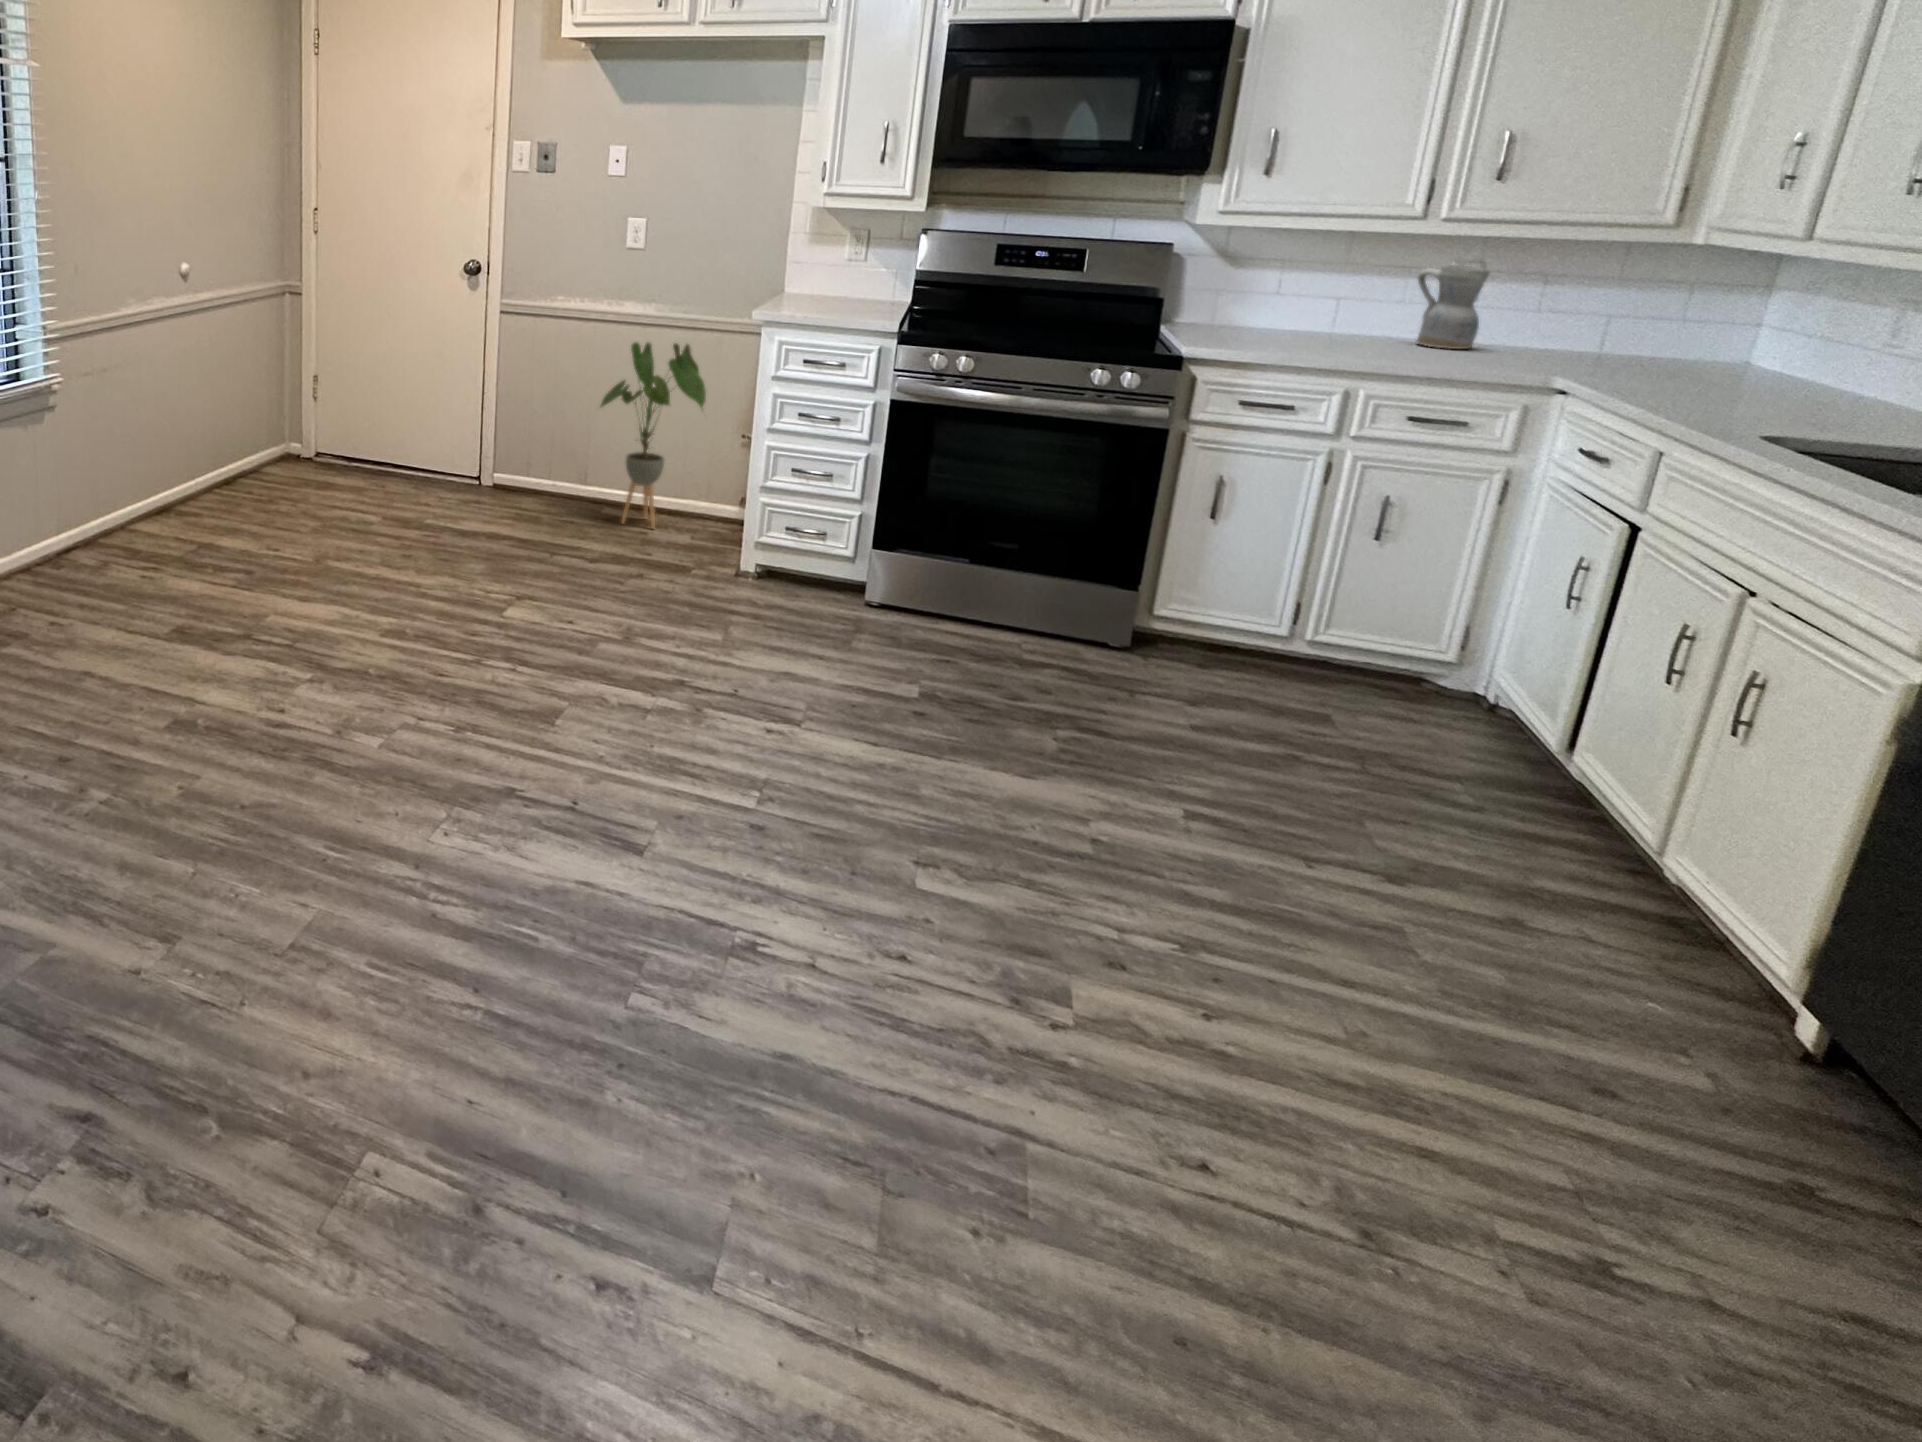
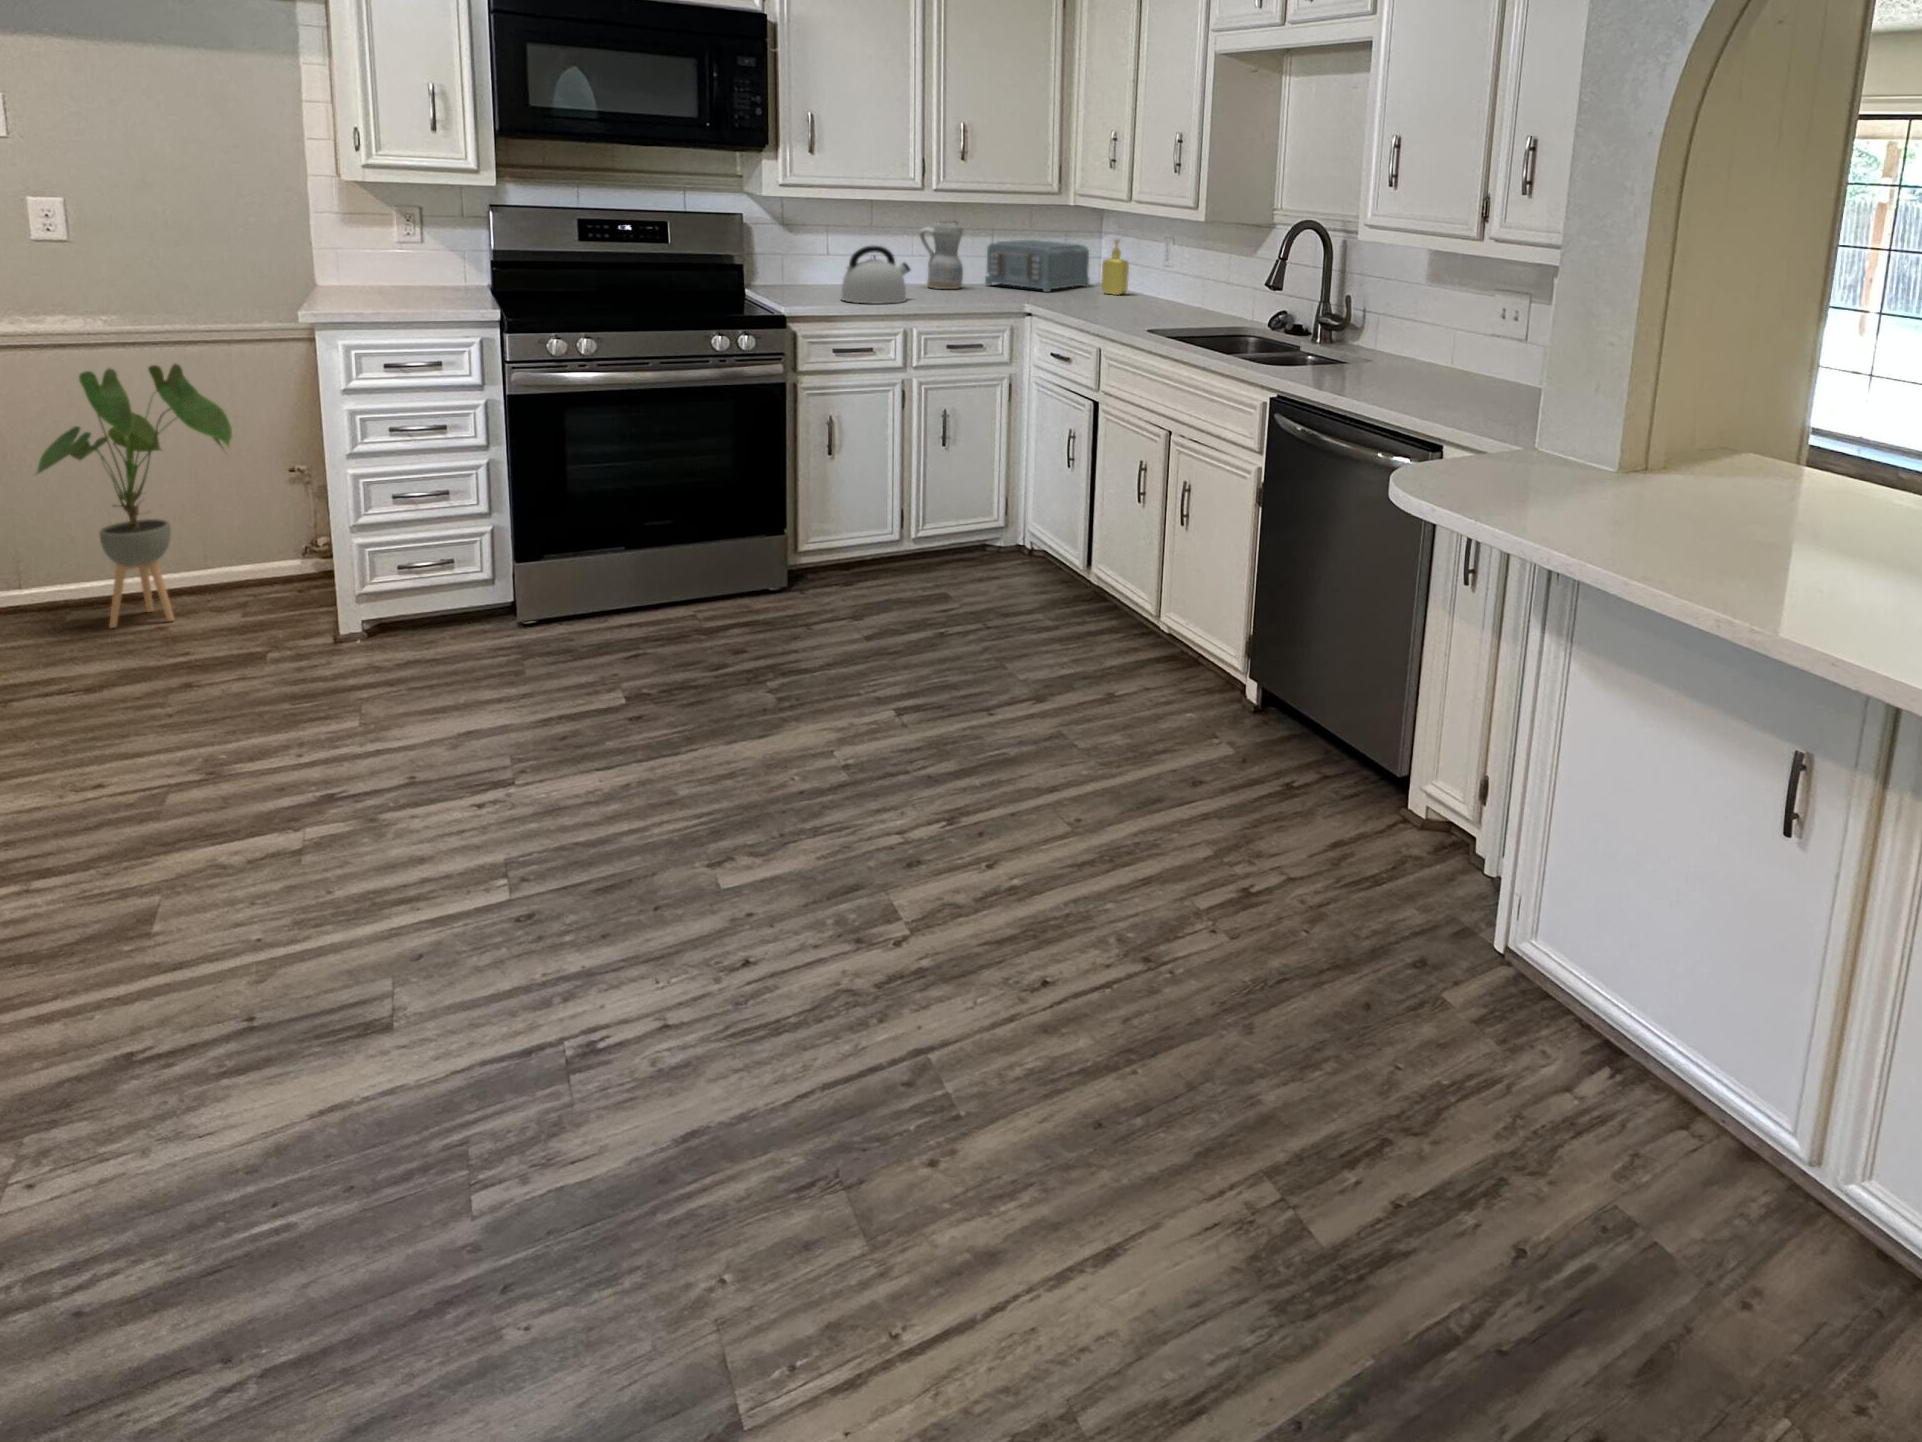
kettle: none [1273,286,1381,357] -> present [841,246,910,304]
toaster: none [1515,292,1730,367] -> present [985,240,1089,292]
soap dispenser: none [1733,298,1804,383] -> present [1101,239,1129,295]

